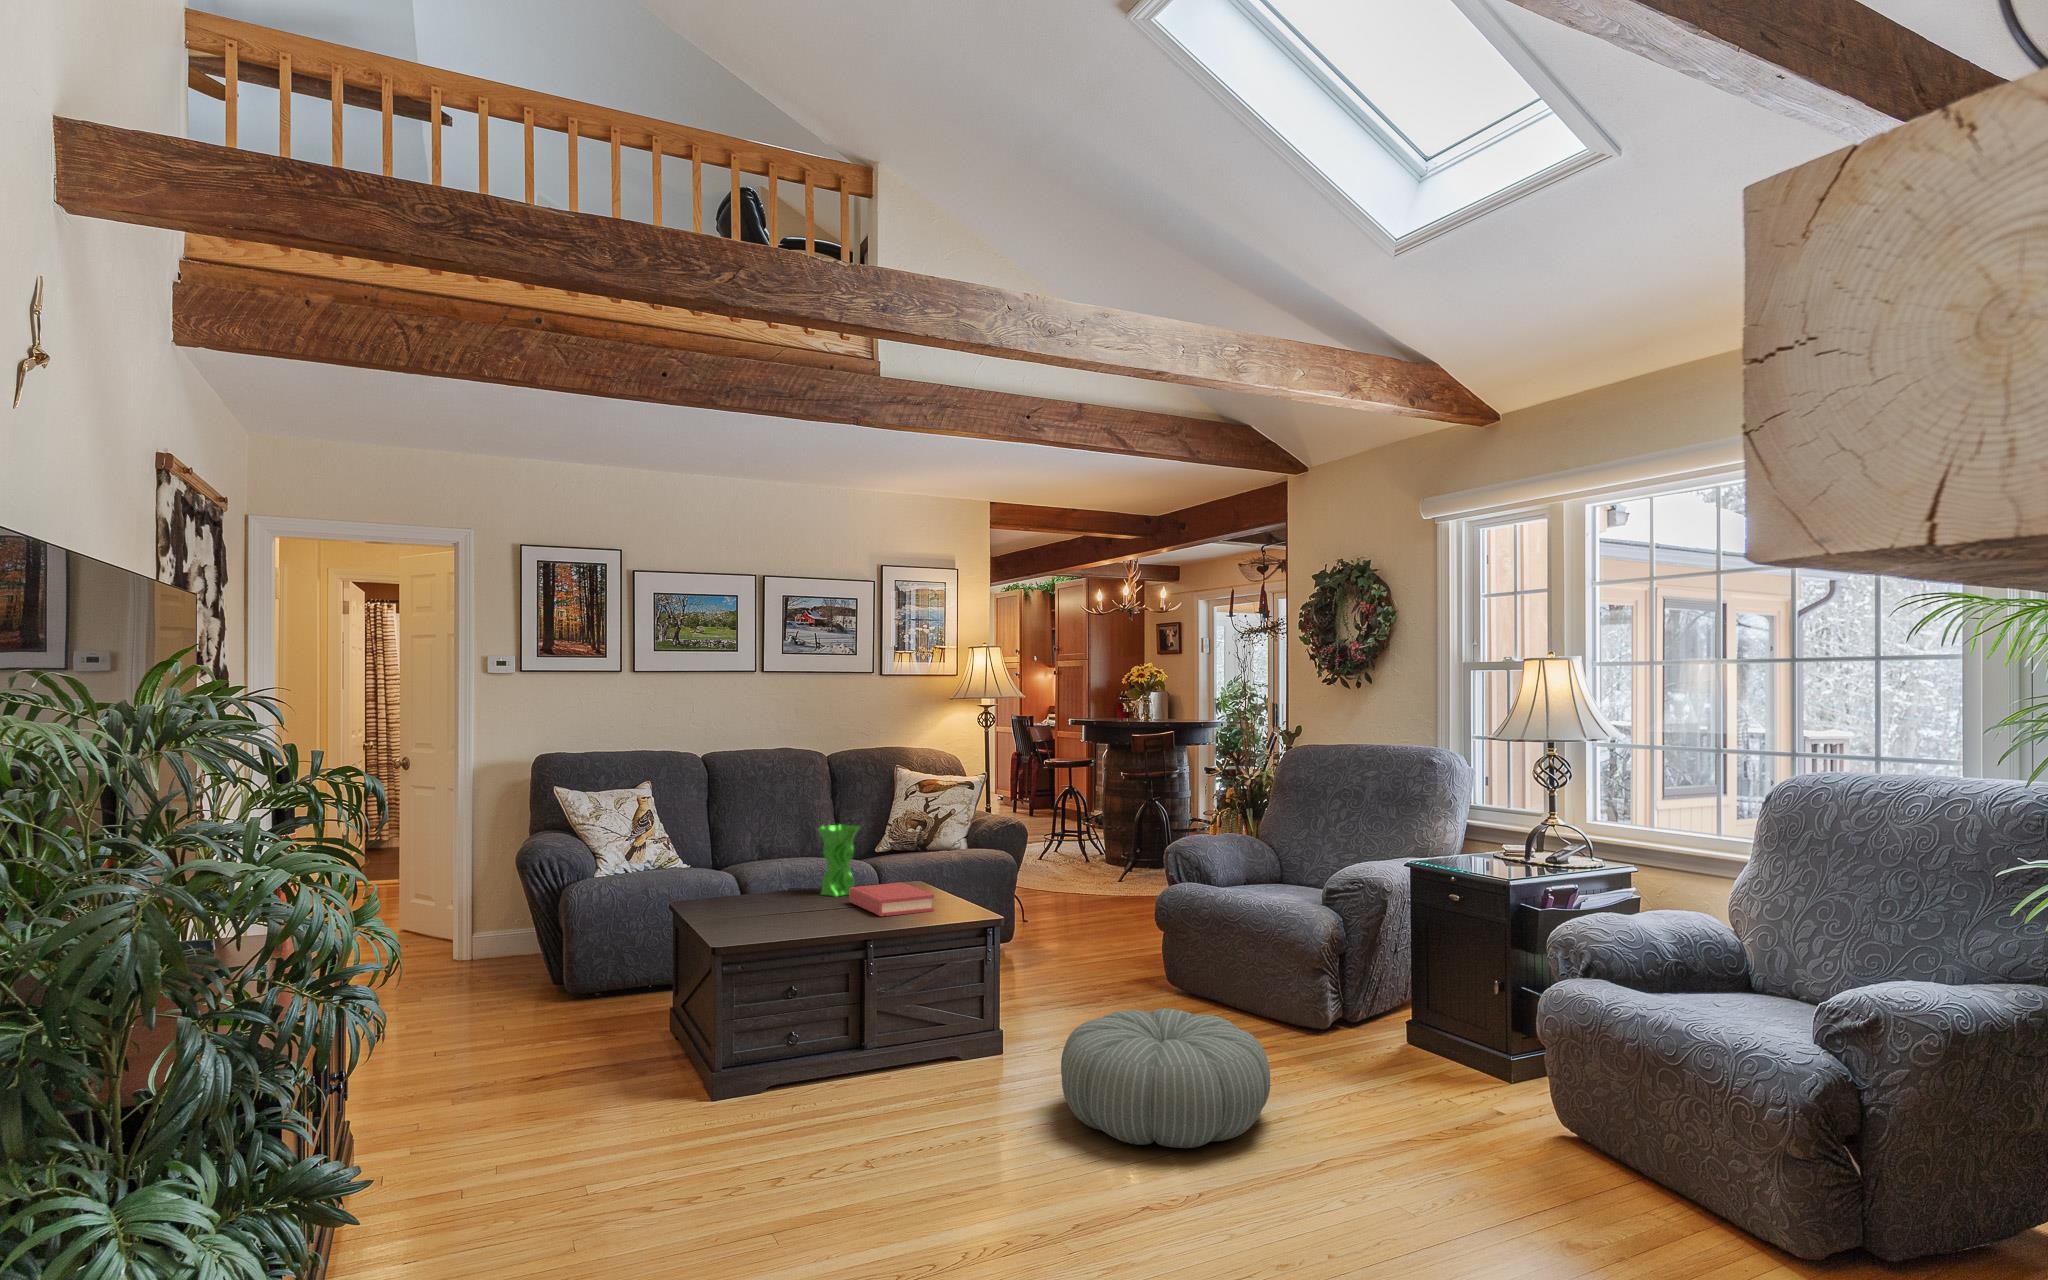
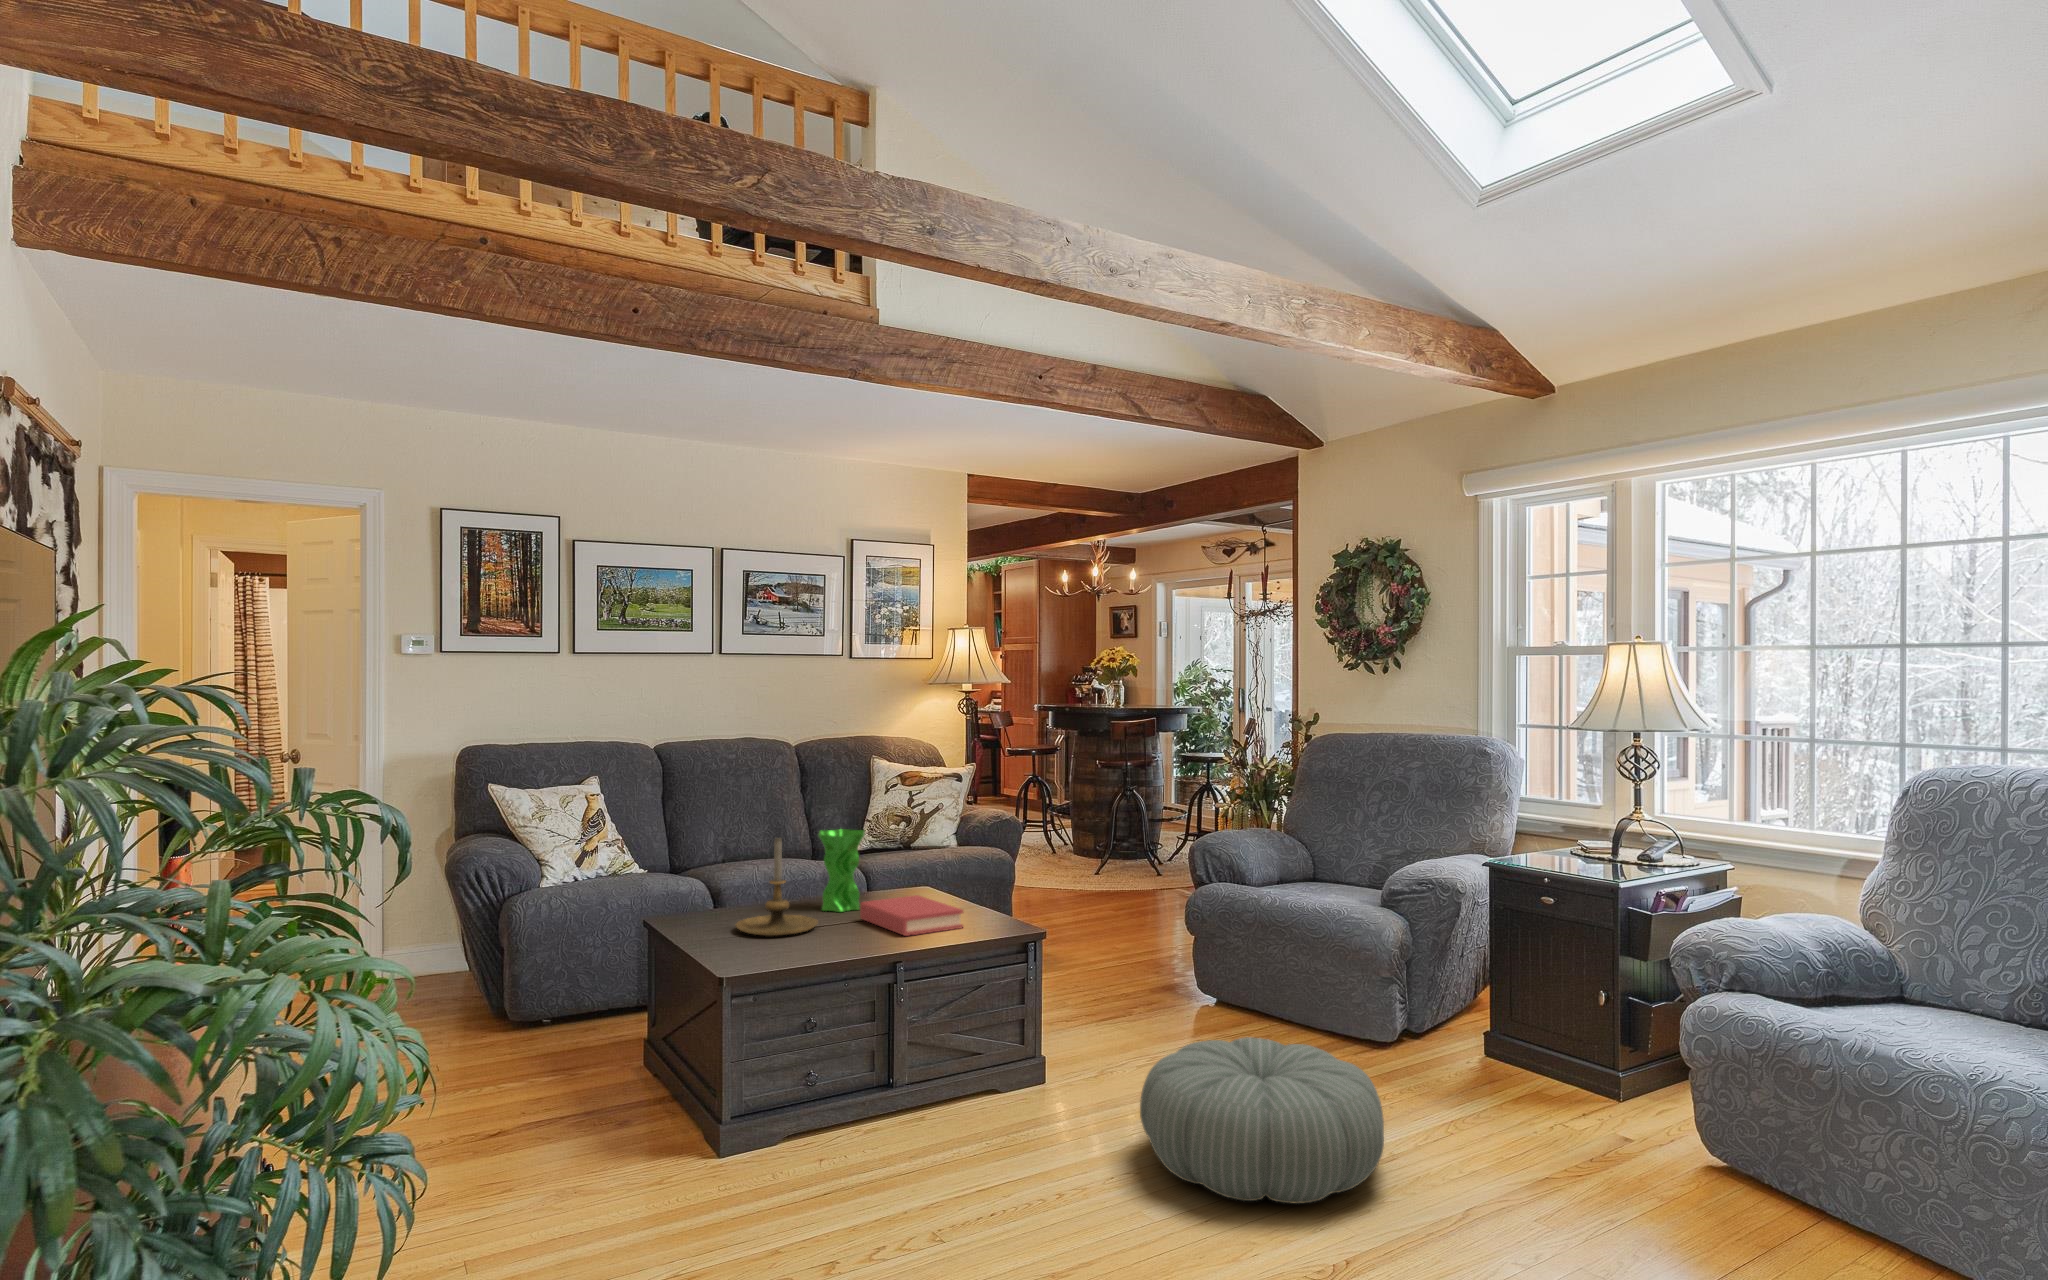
candle holder: none [740,830,811,914] -> present [736,838,818,936]

